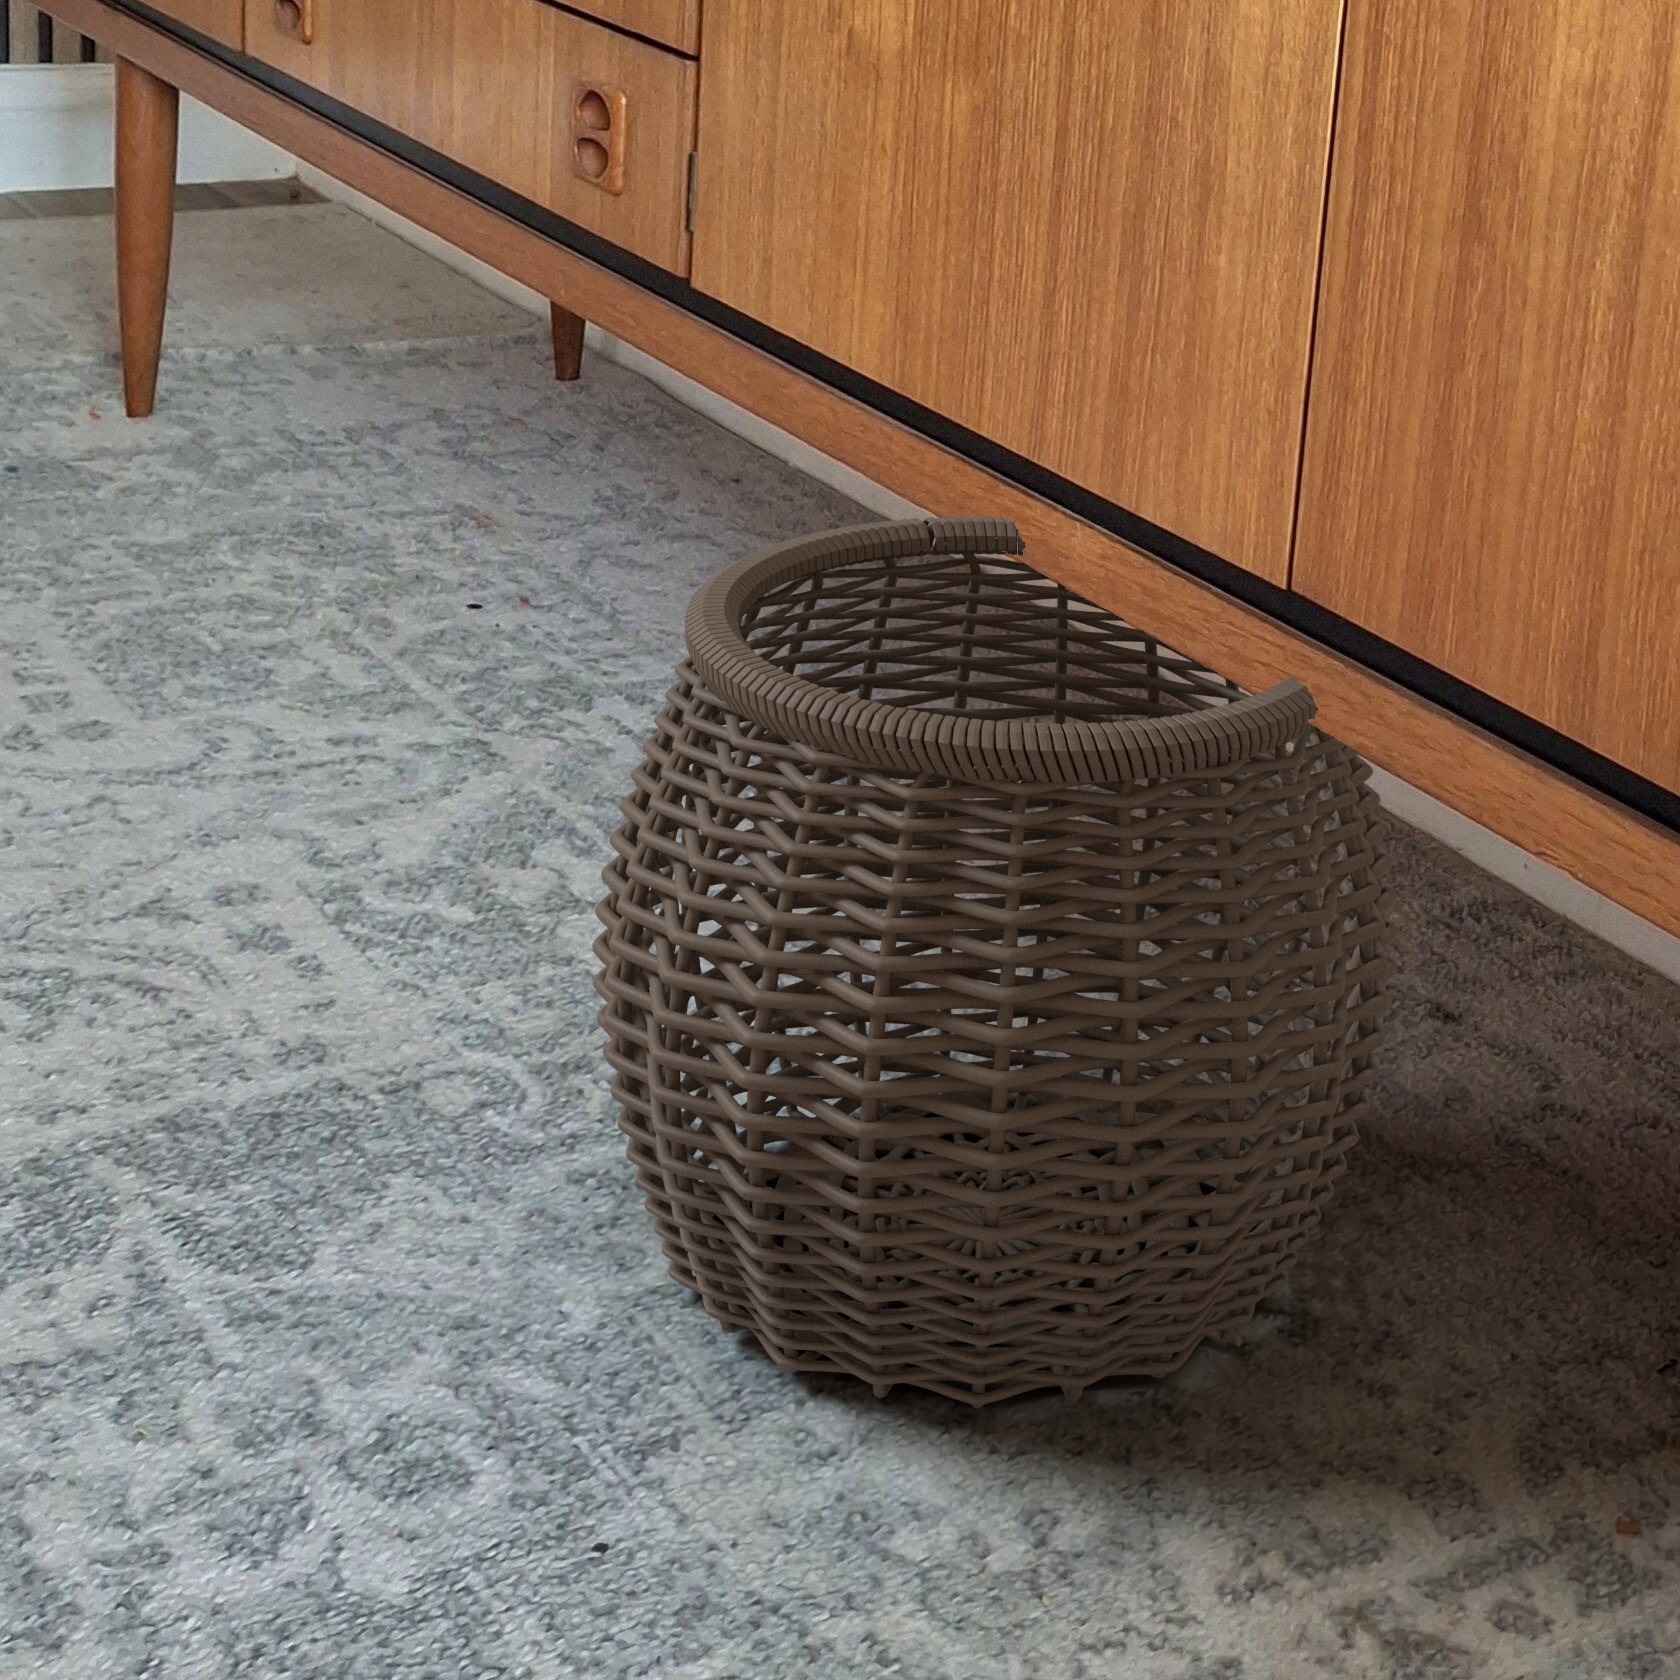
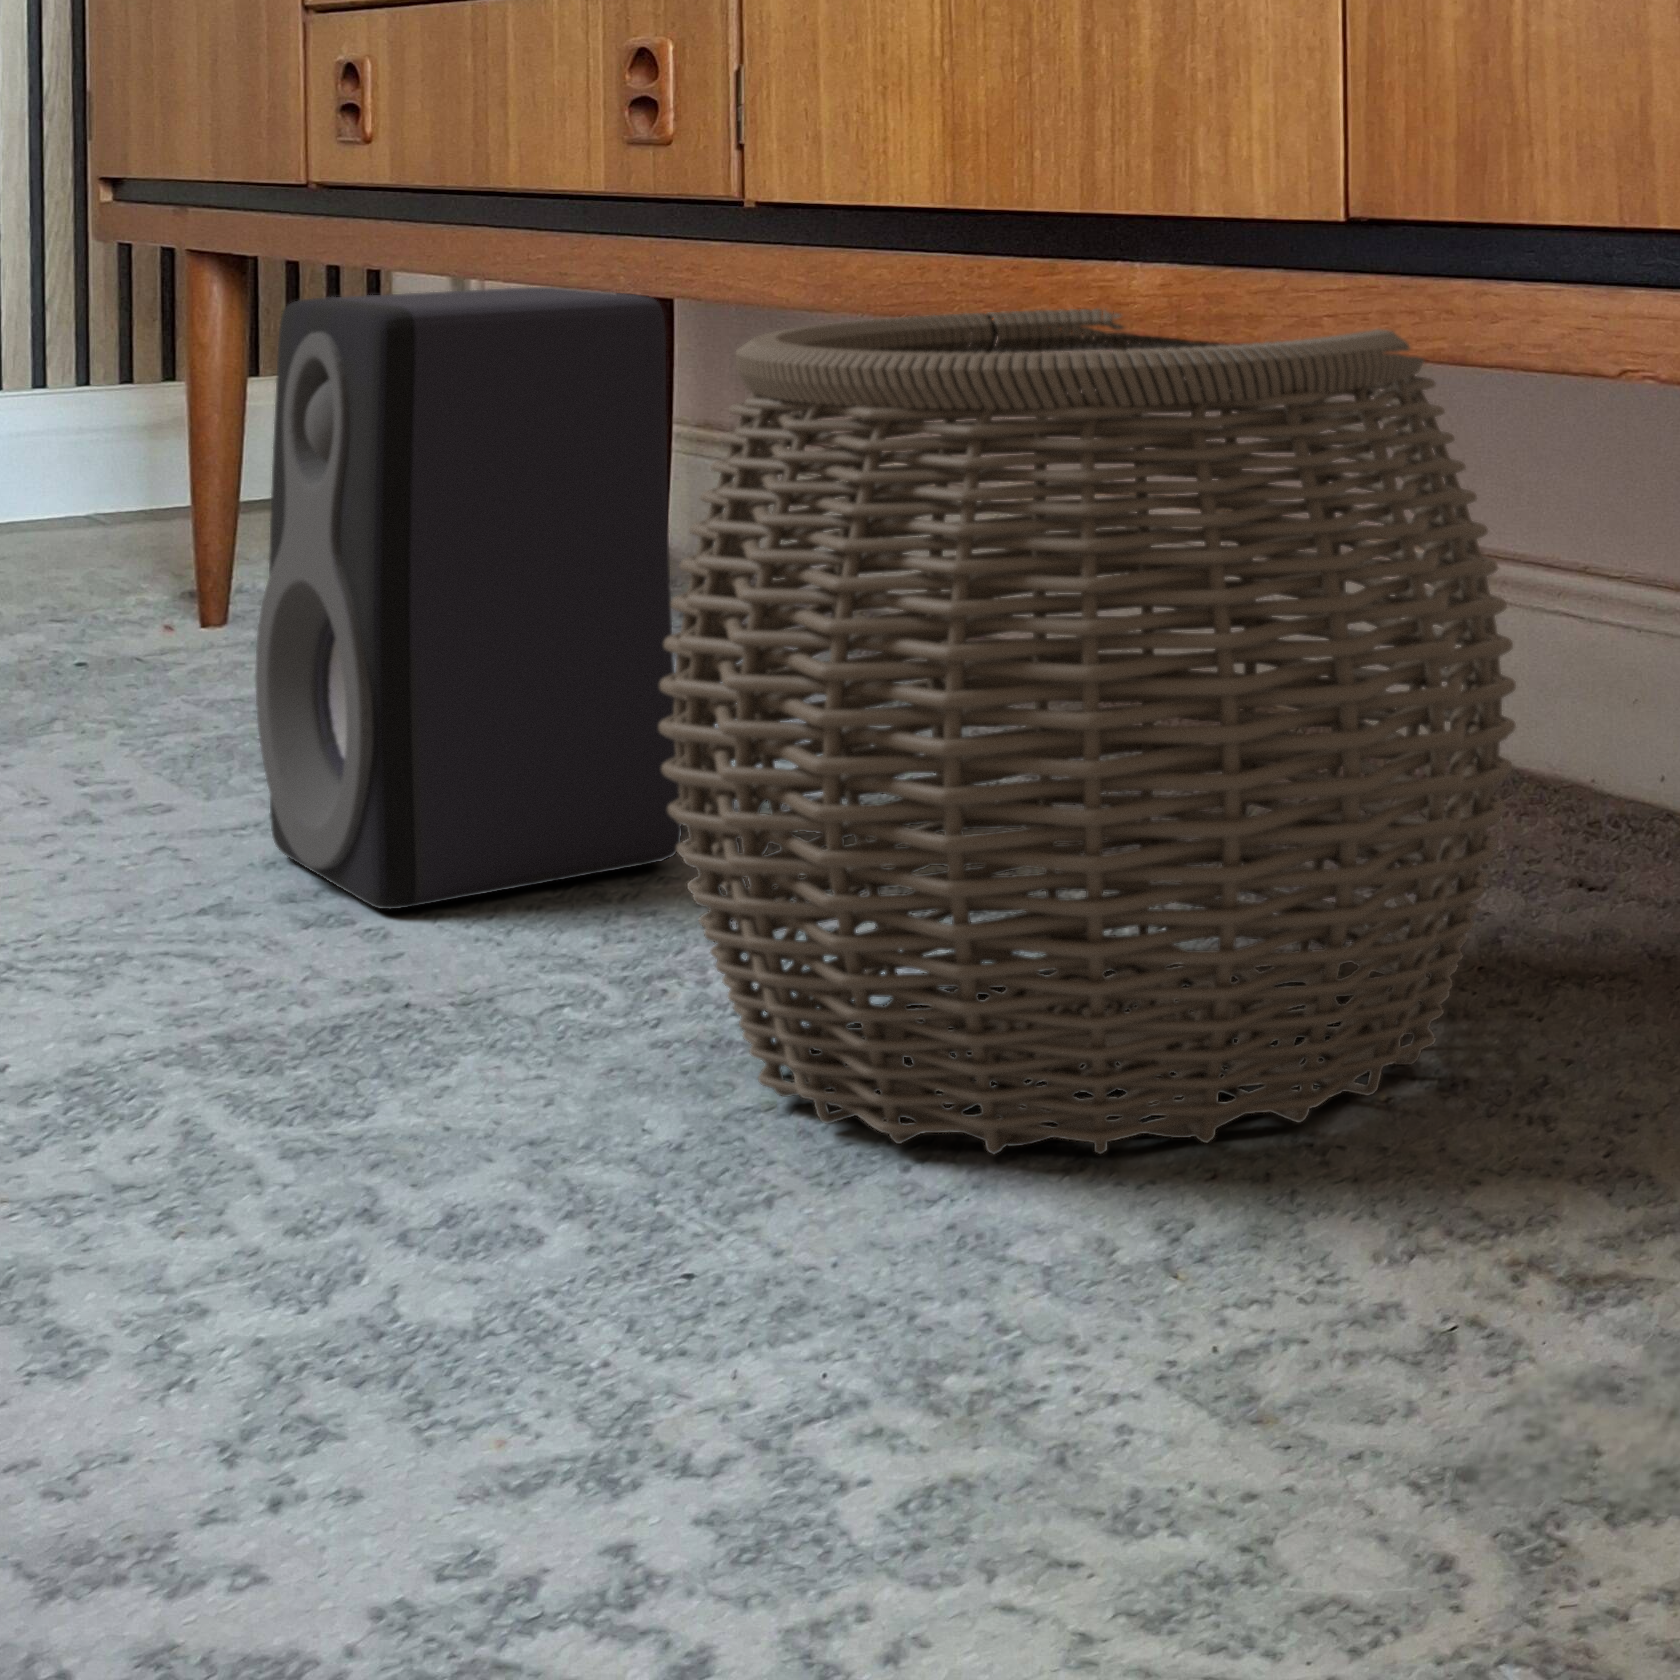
speaker: none [195,308,607,939] -> present [255,287,681,909]

